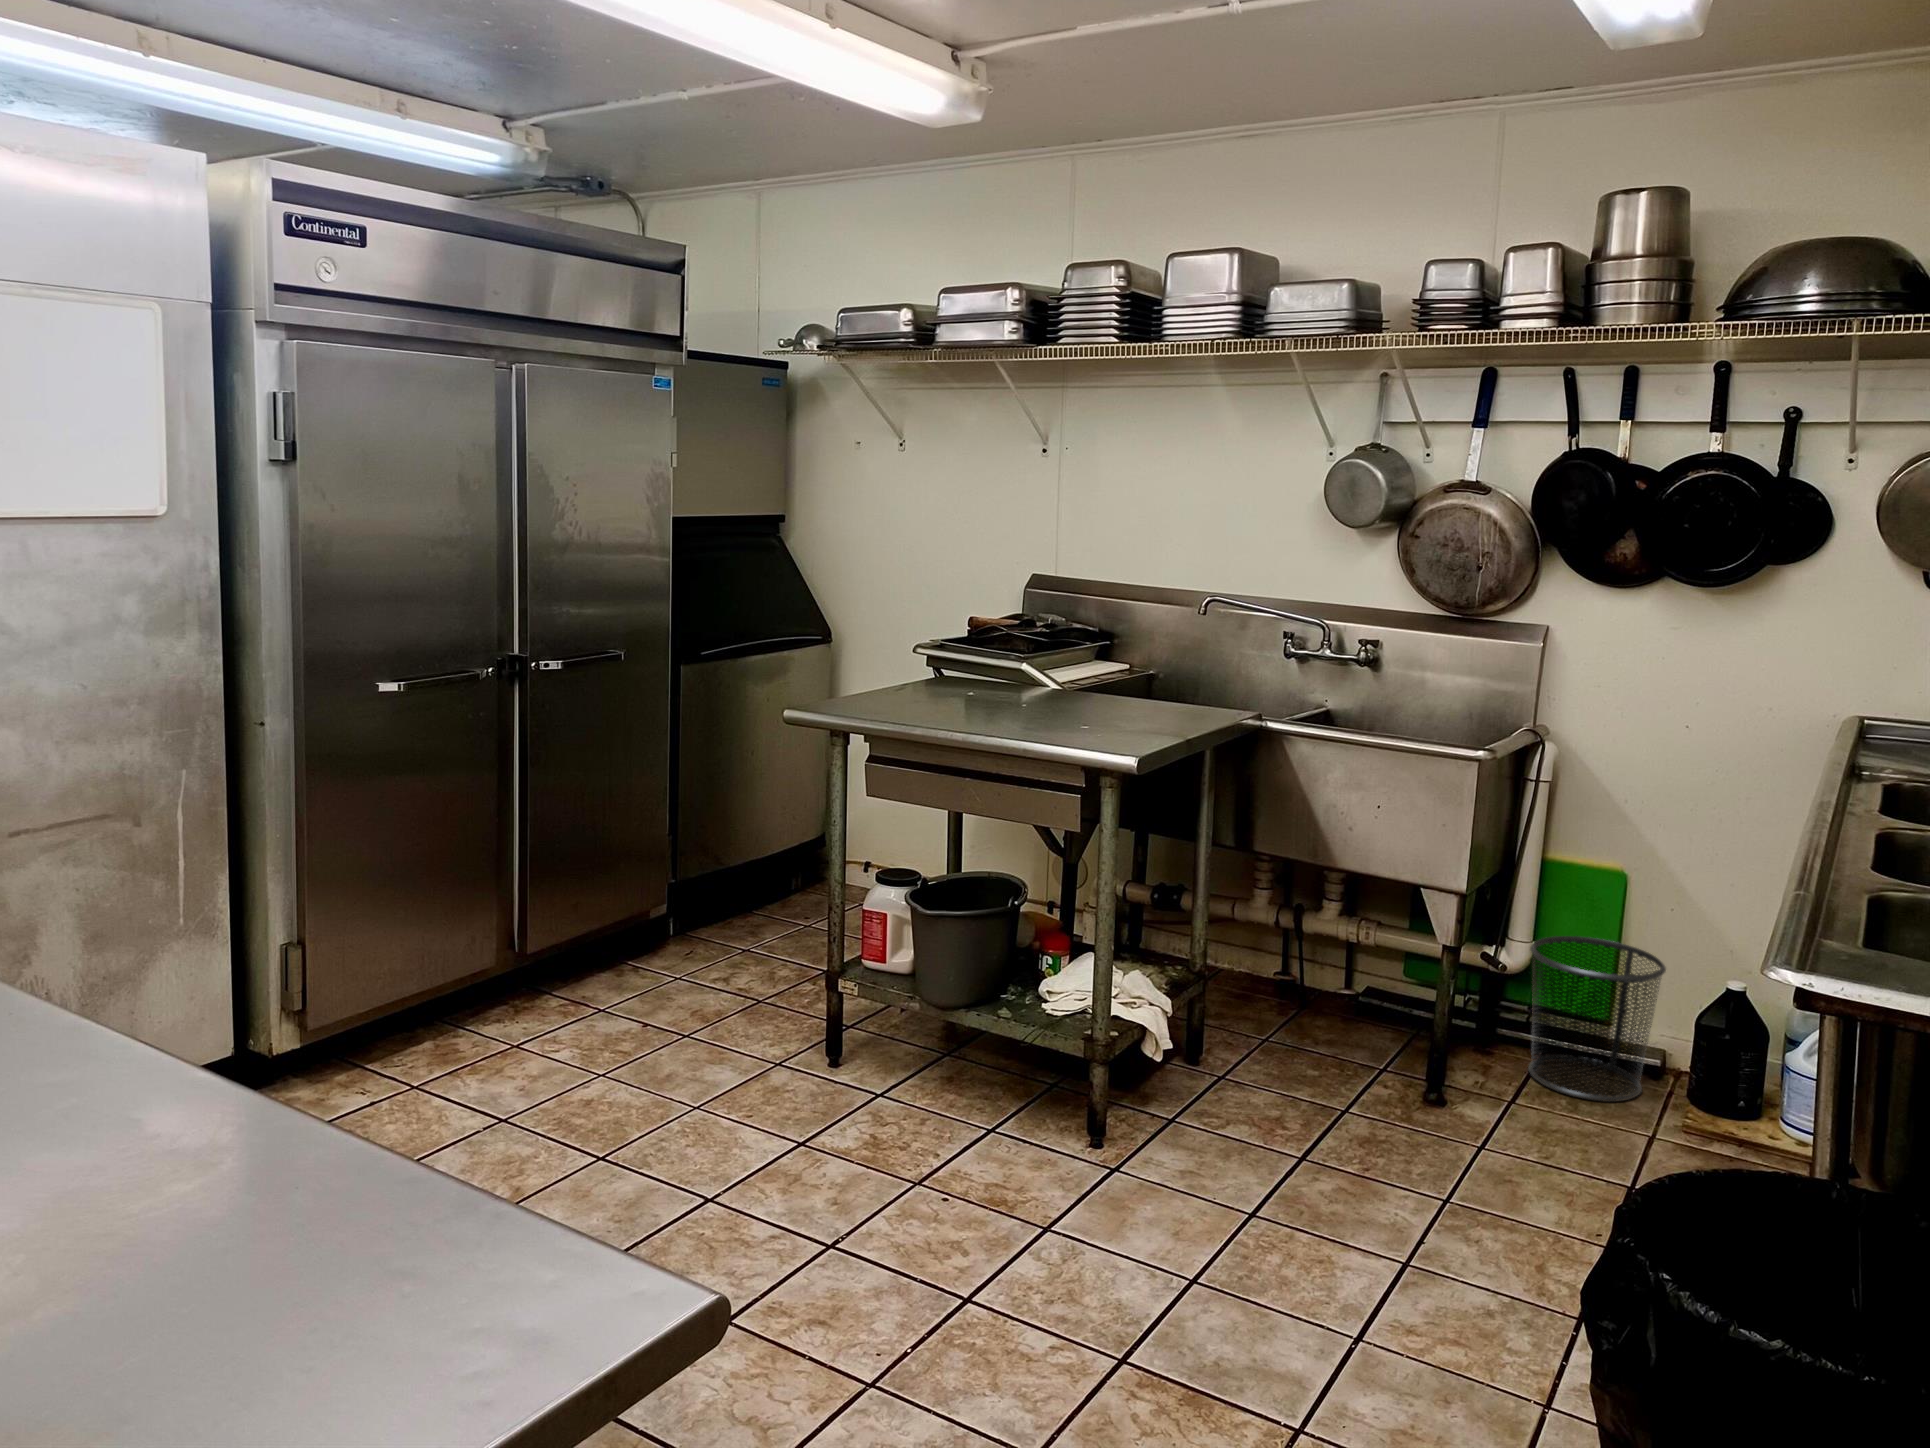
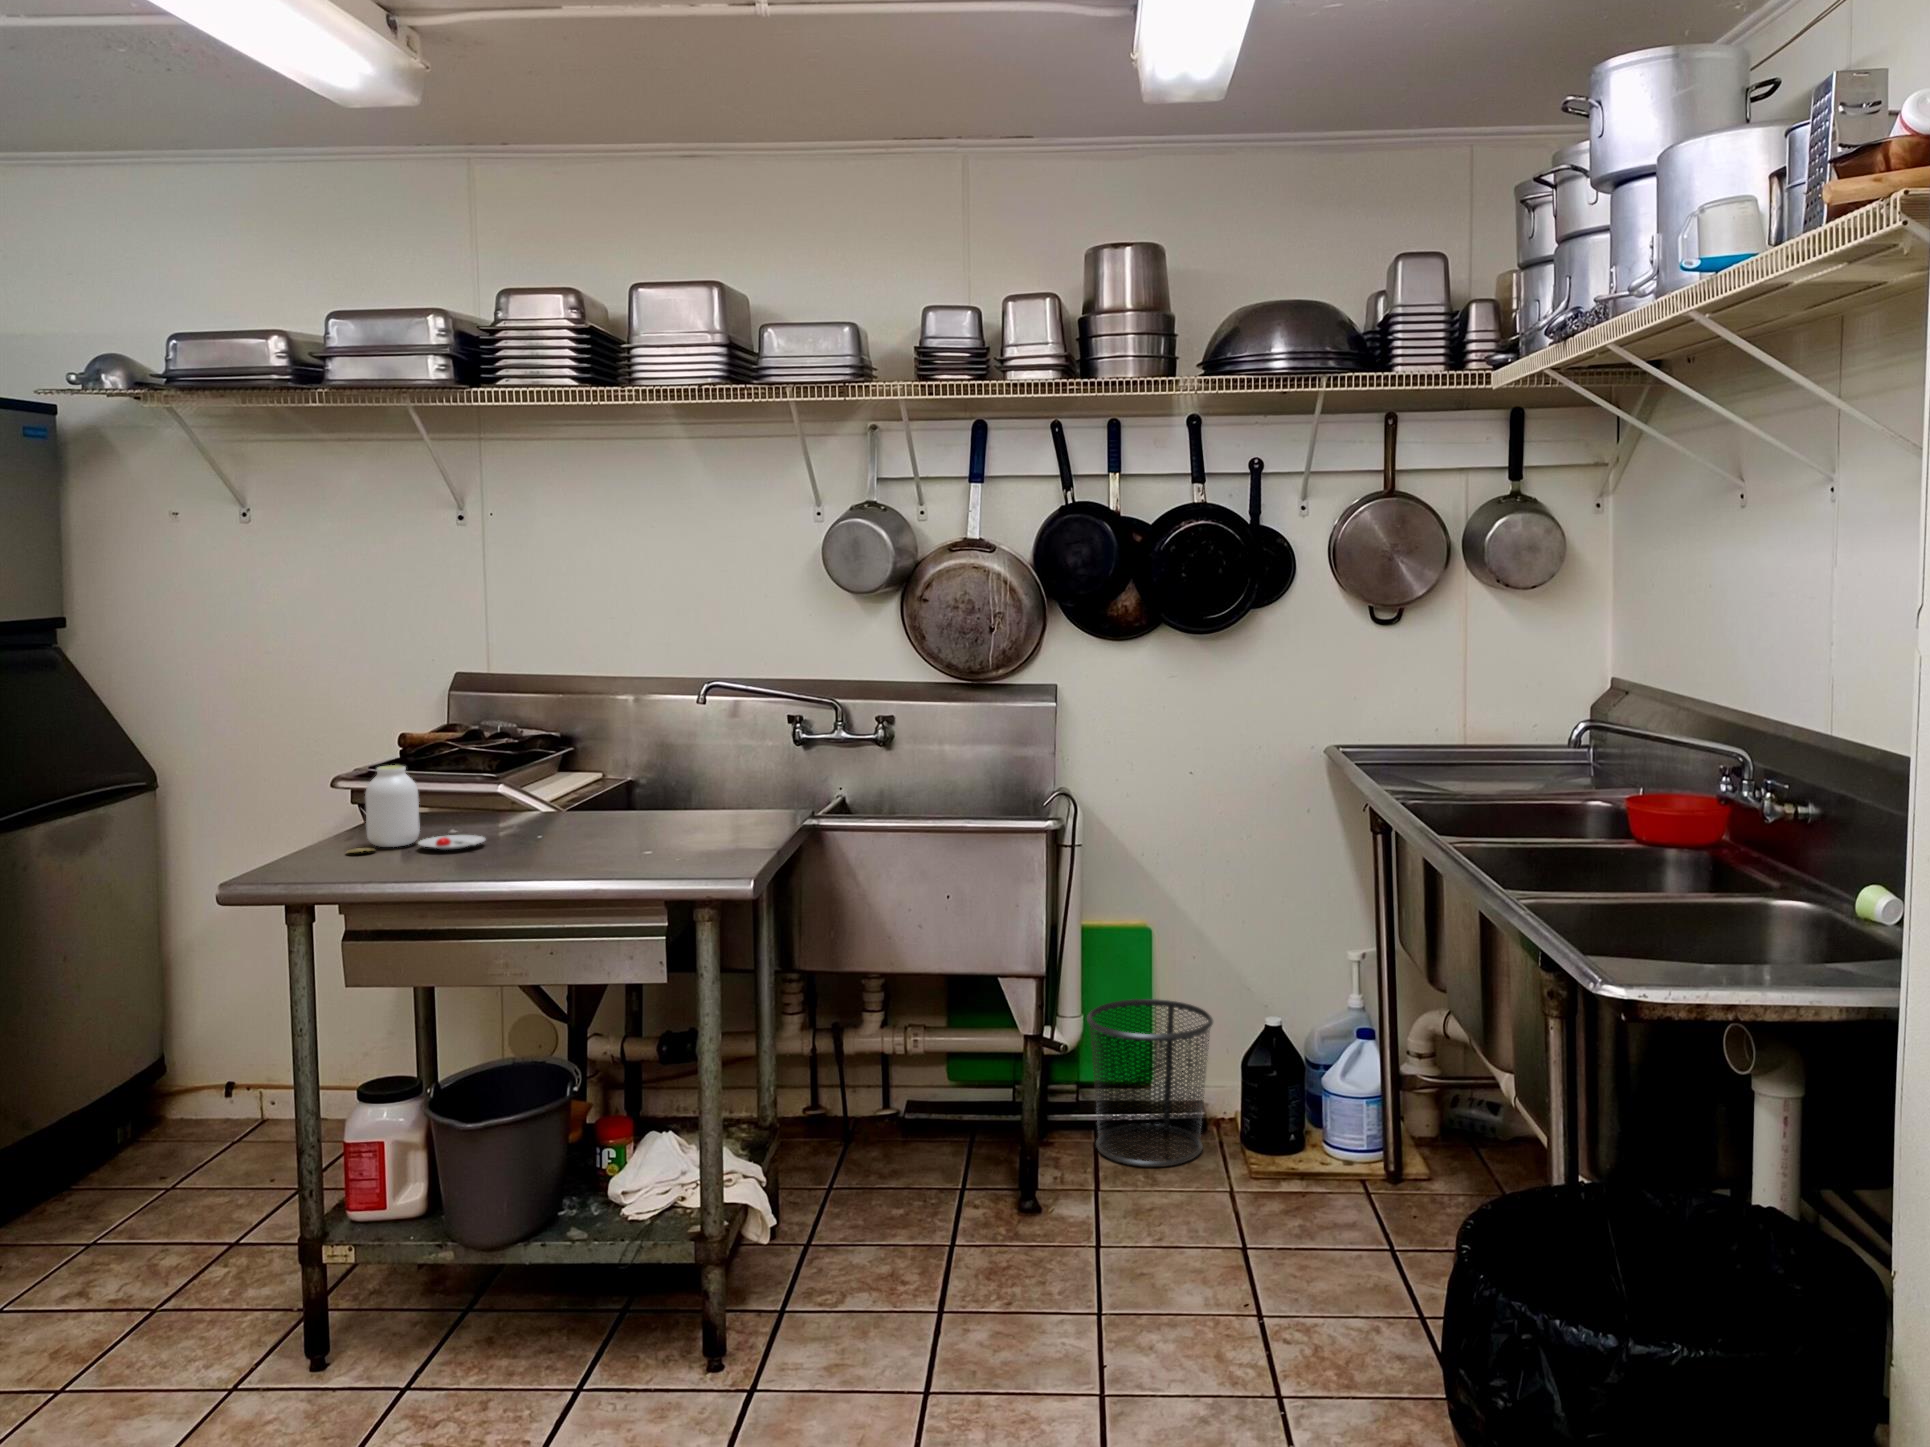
jar: none [887,638,986,707] -> present [347,765,485,853]

